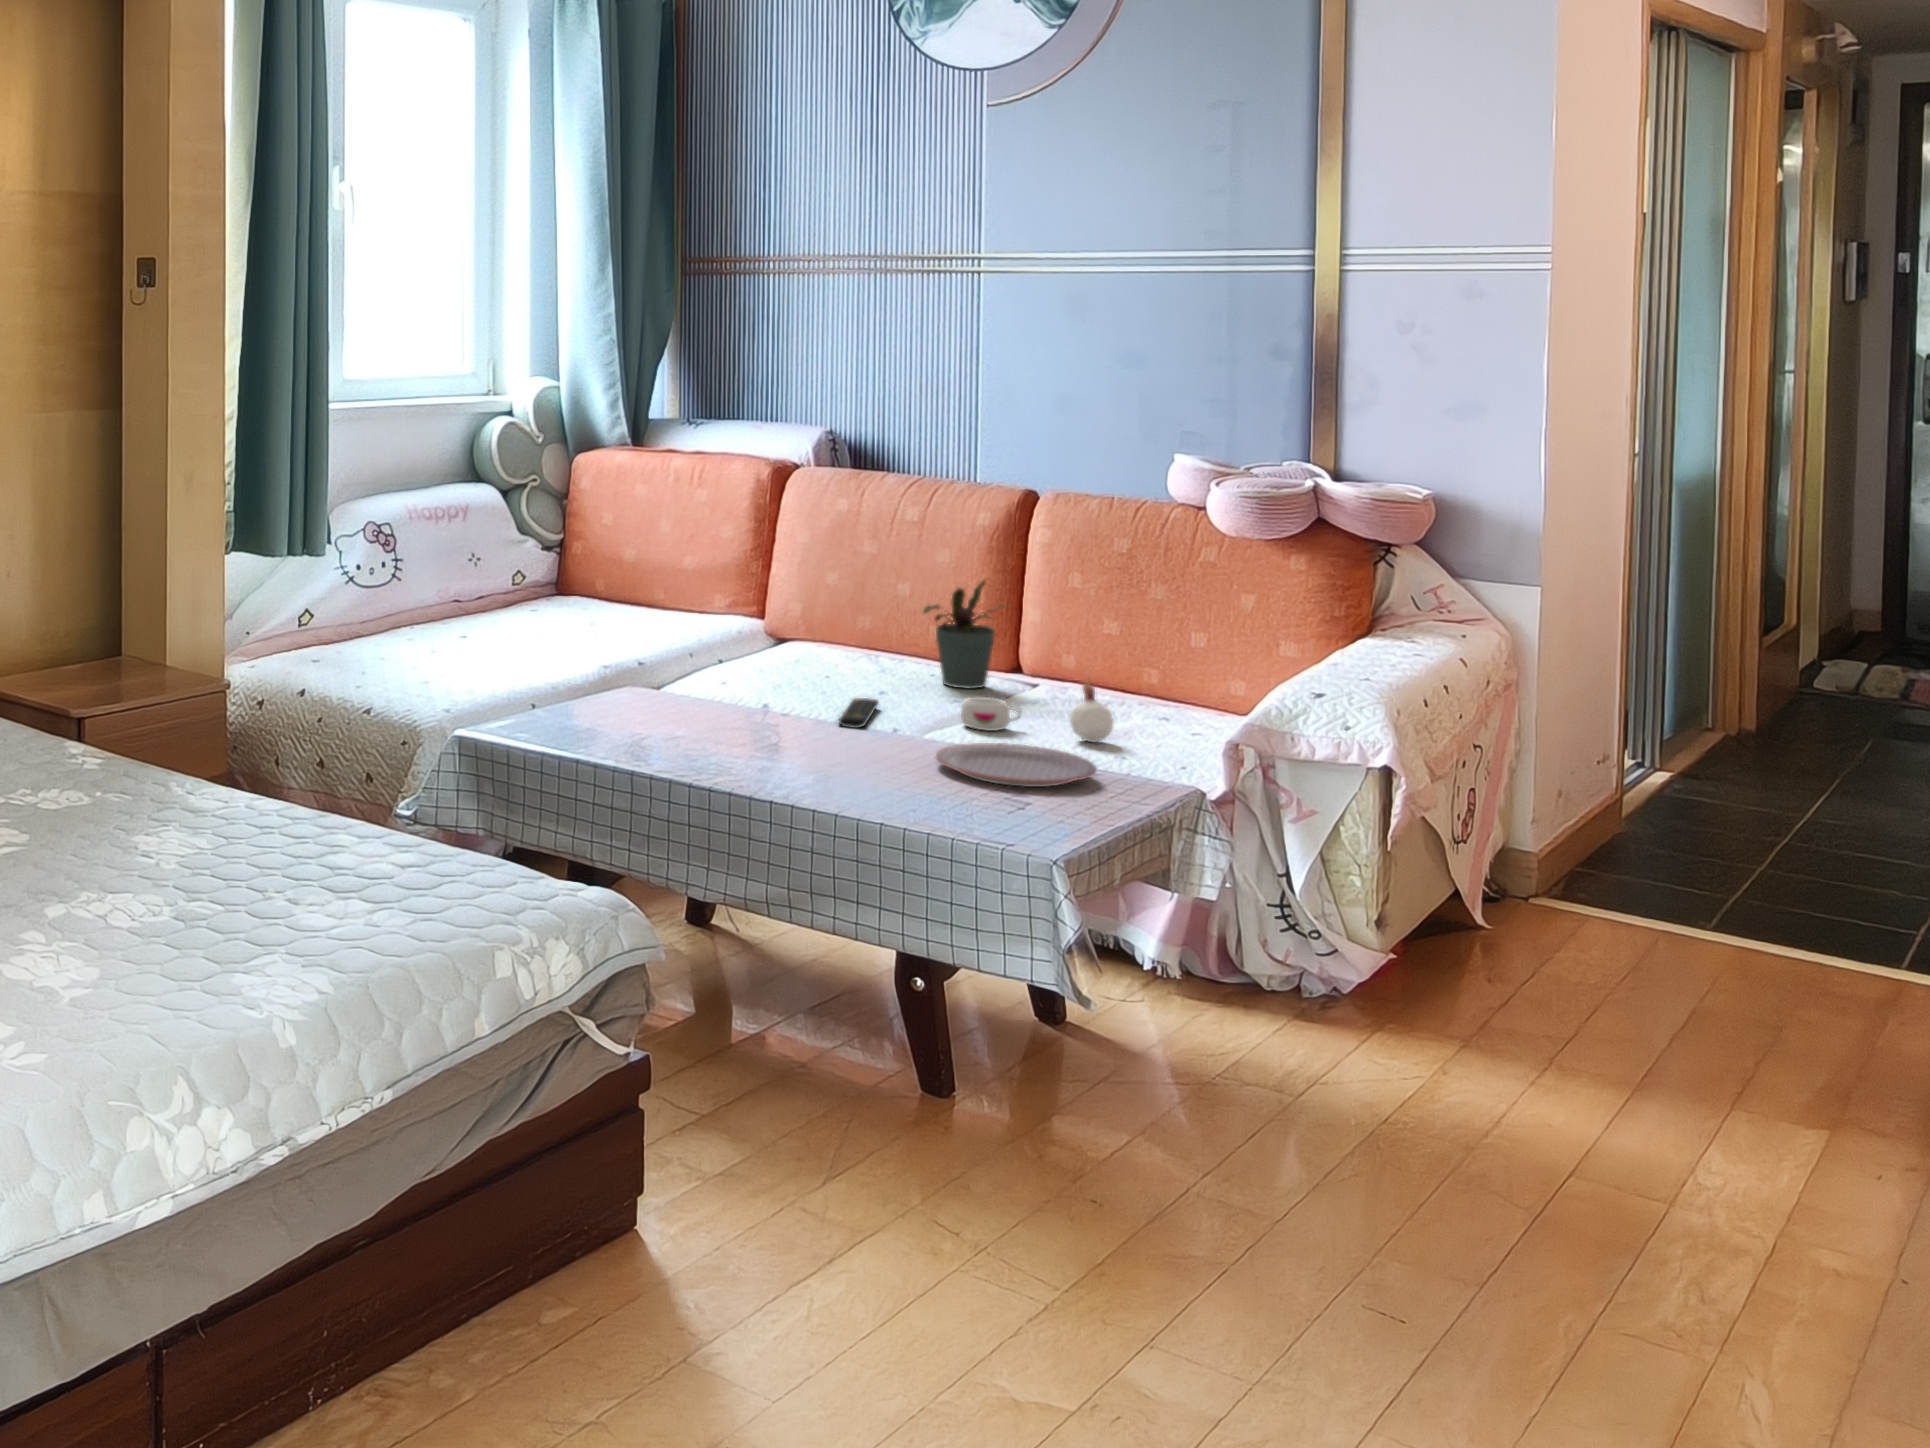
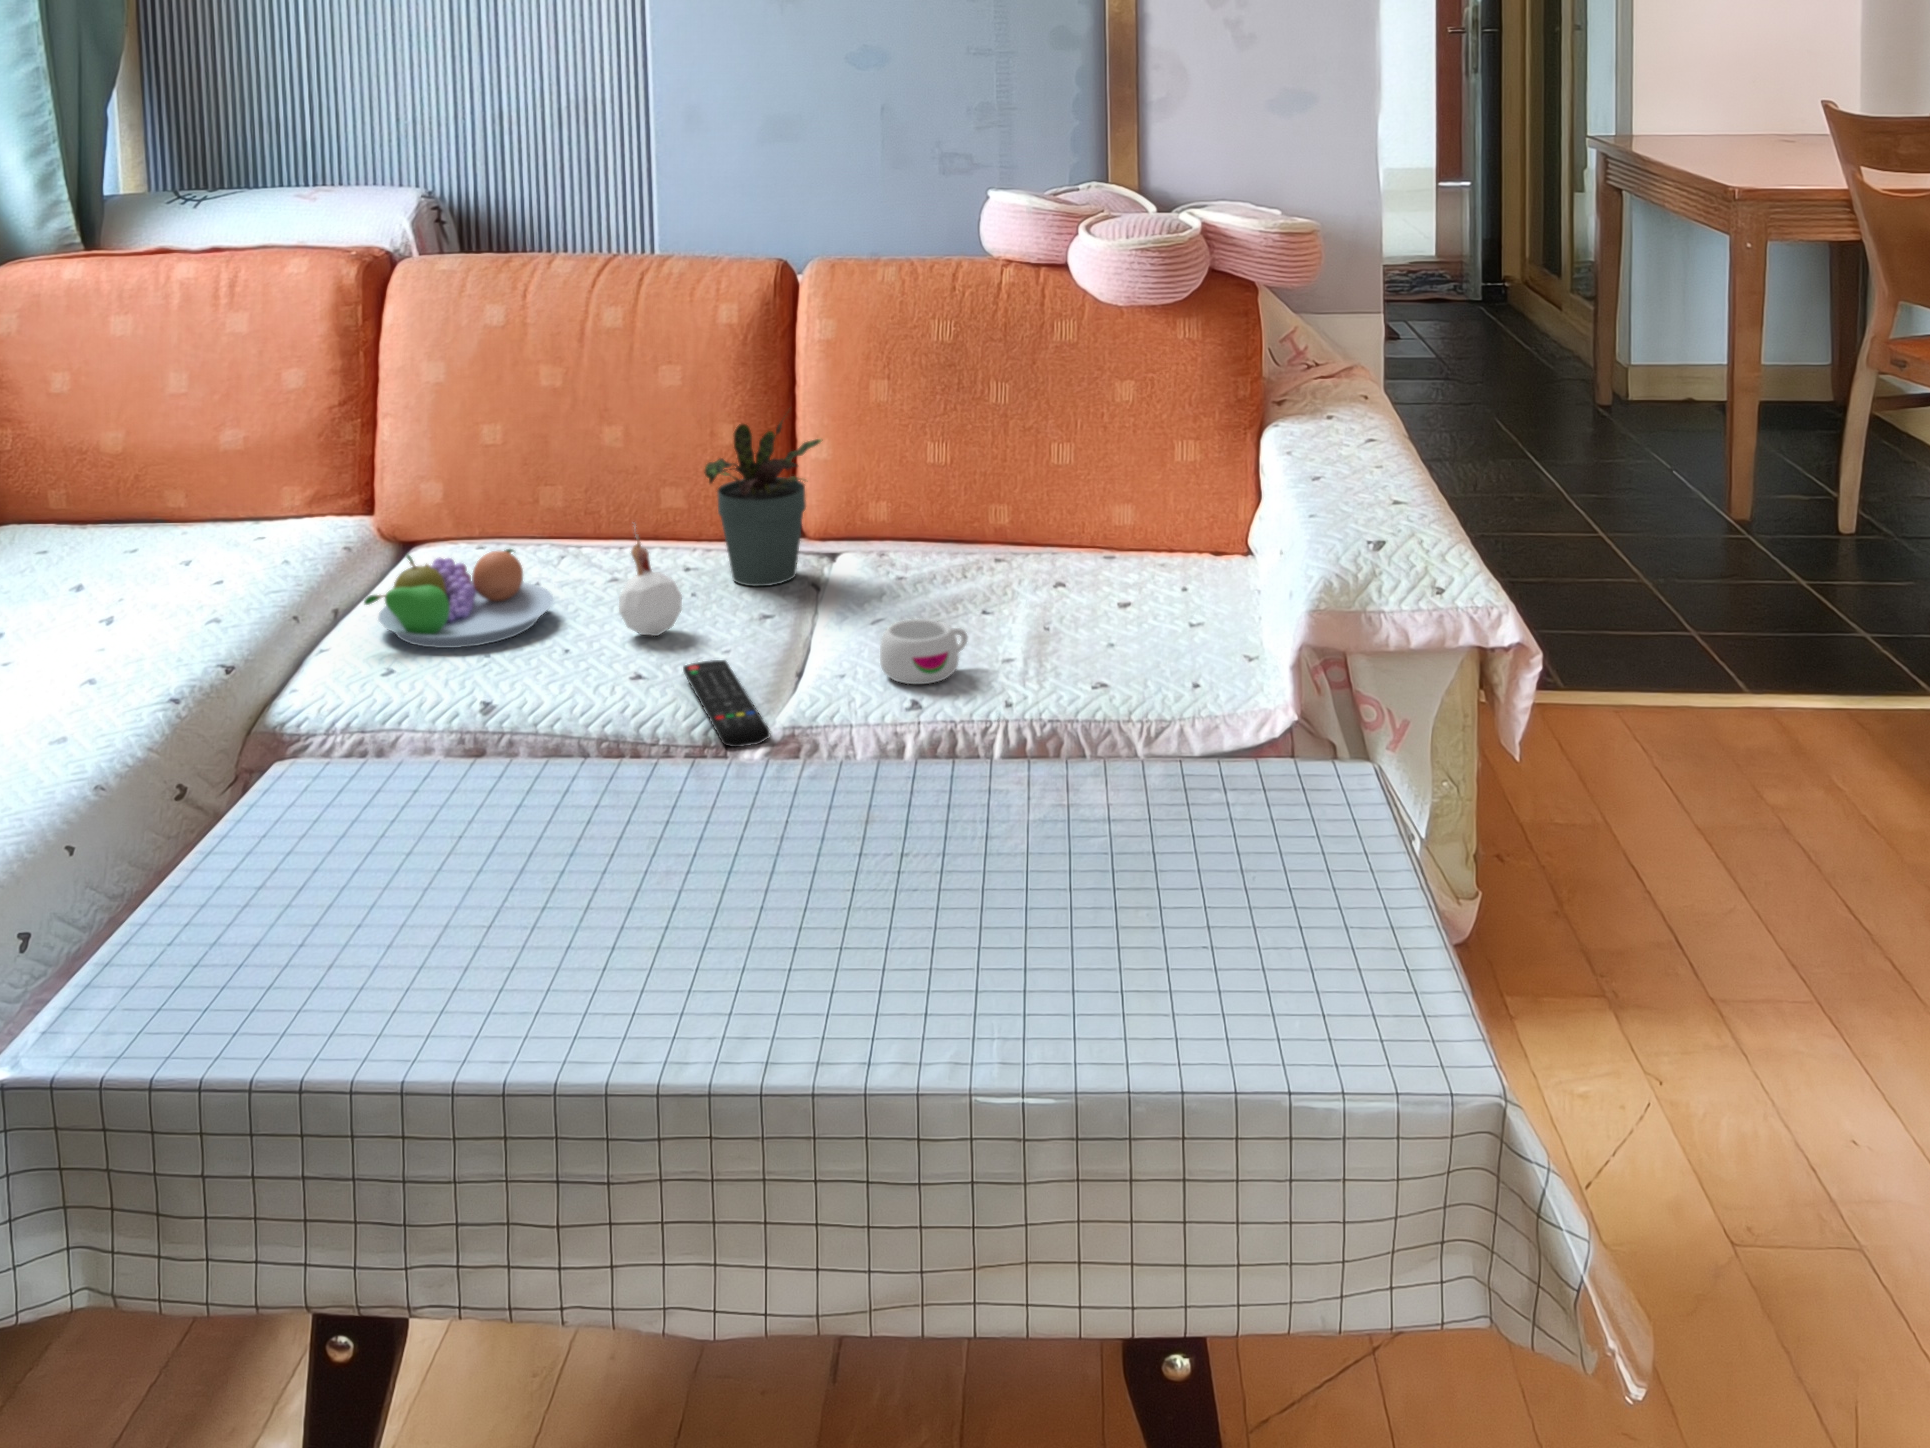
fruit bowl: none [711,627,822,679] -> present [364,549,553,648]
candle: present [1070,681,1113,742] -> present [619,534,682,636]
plate: present [936,743,1096,787] -> none [986,717,1265,838]

